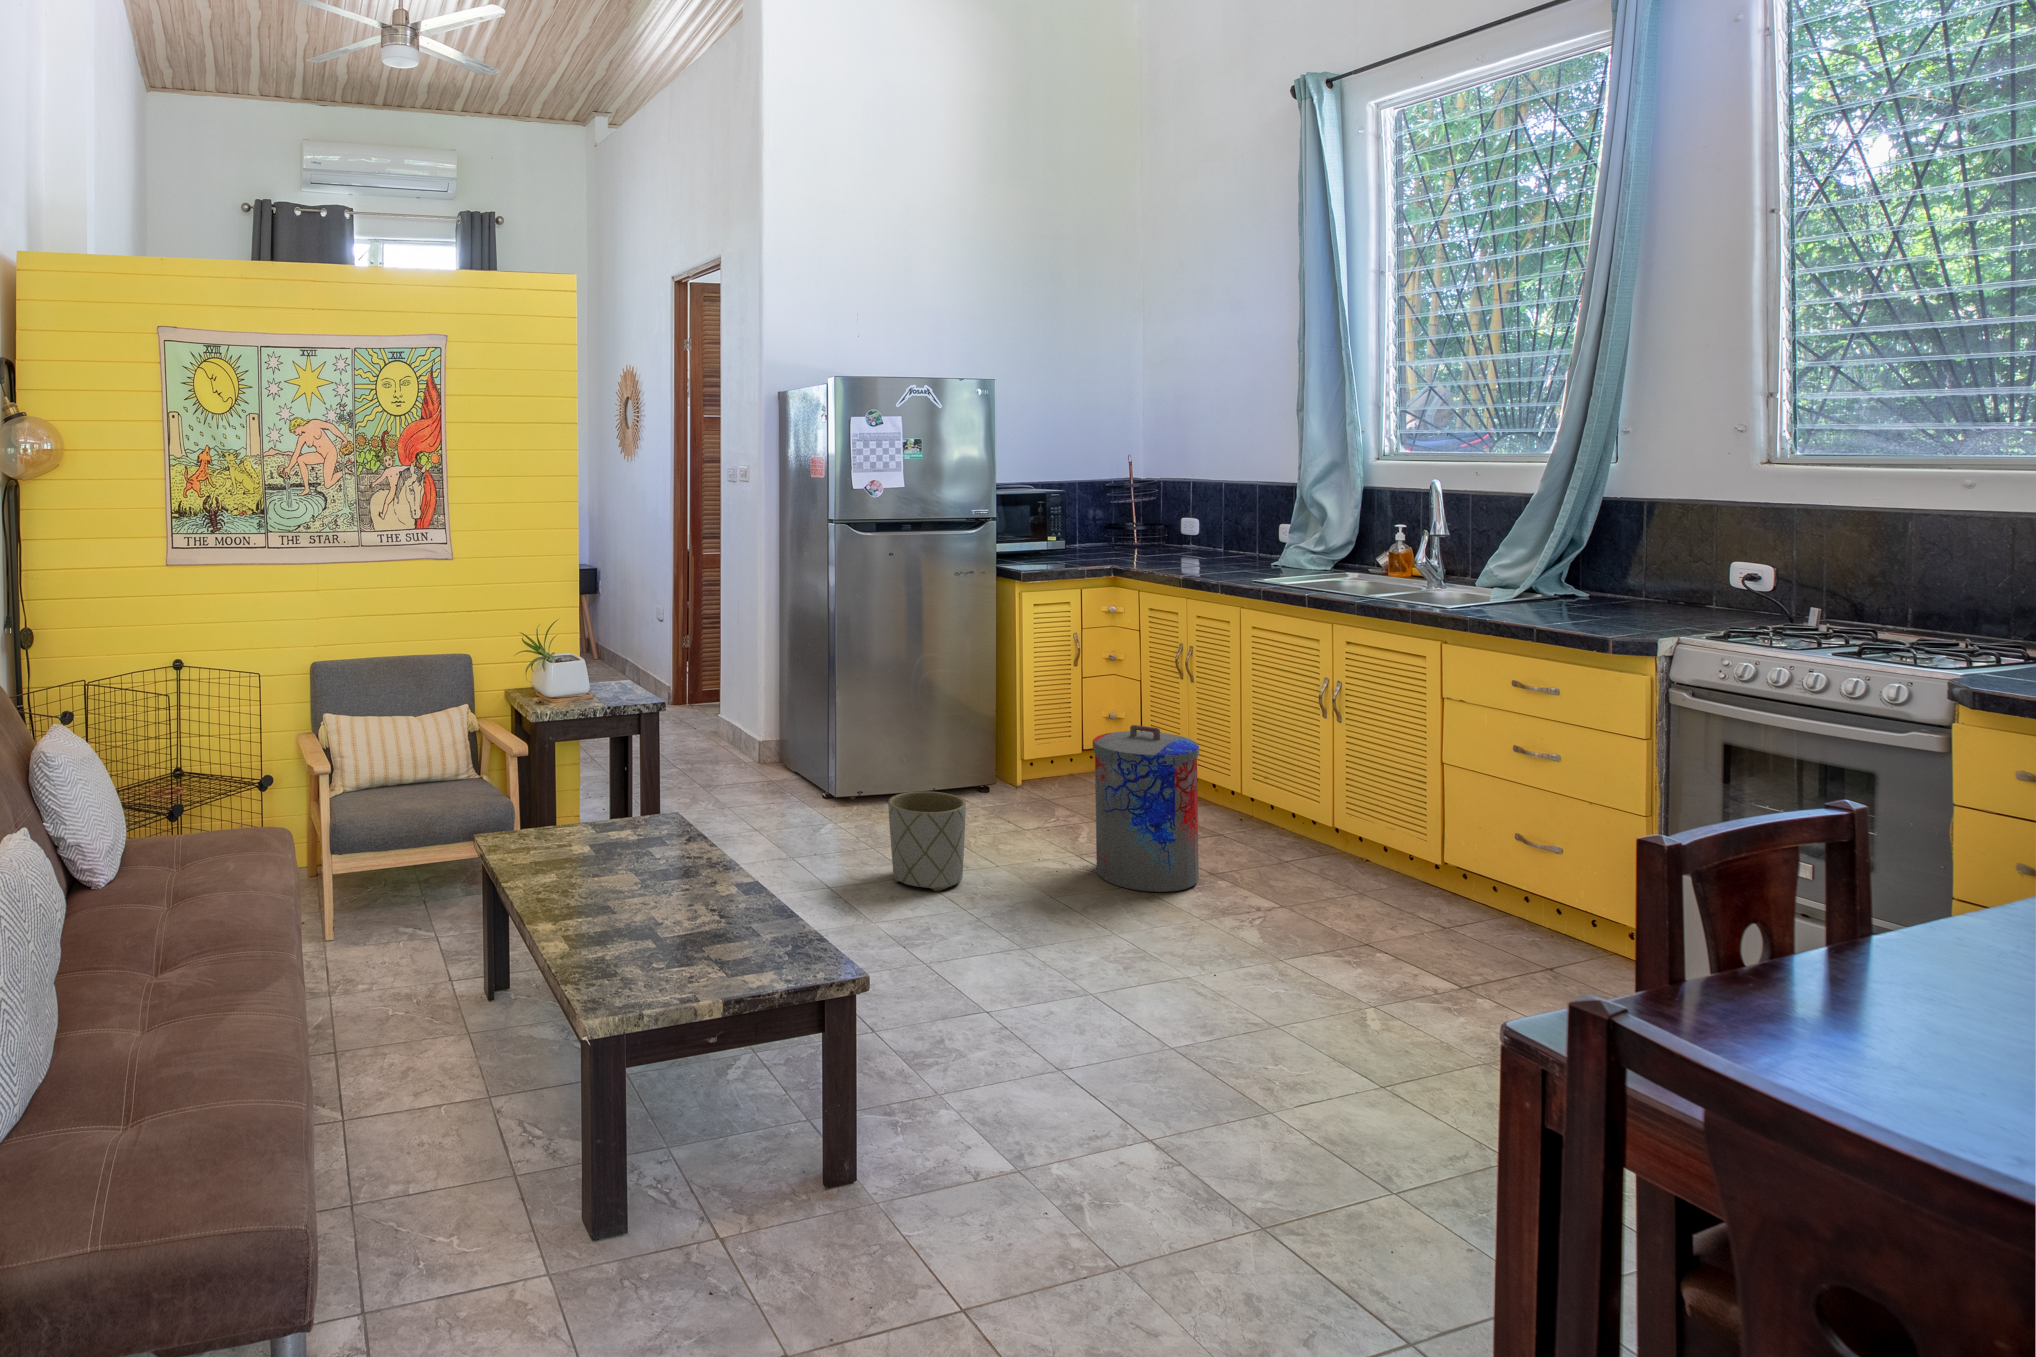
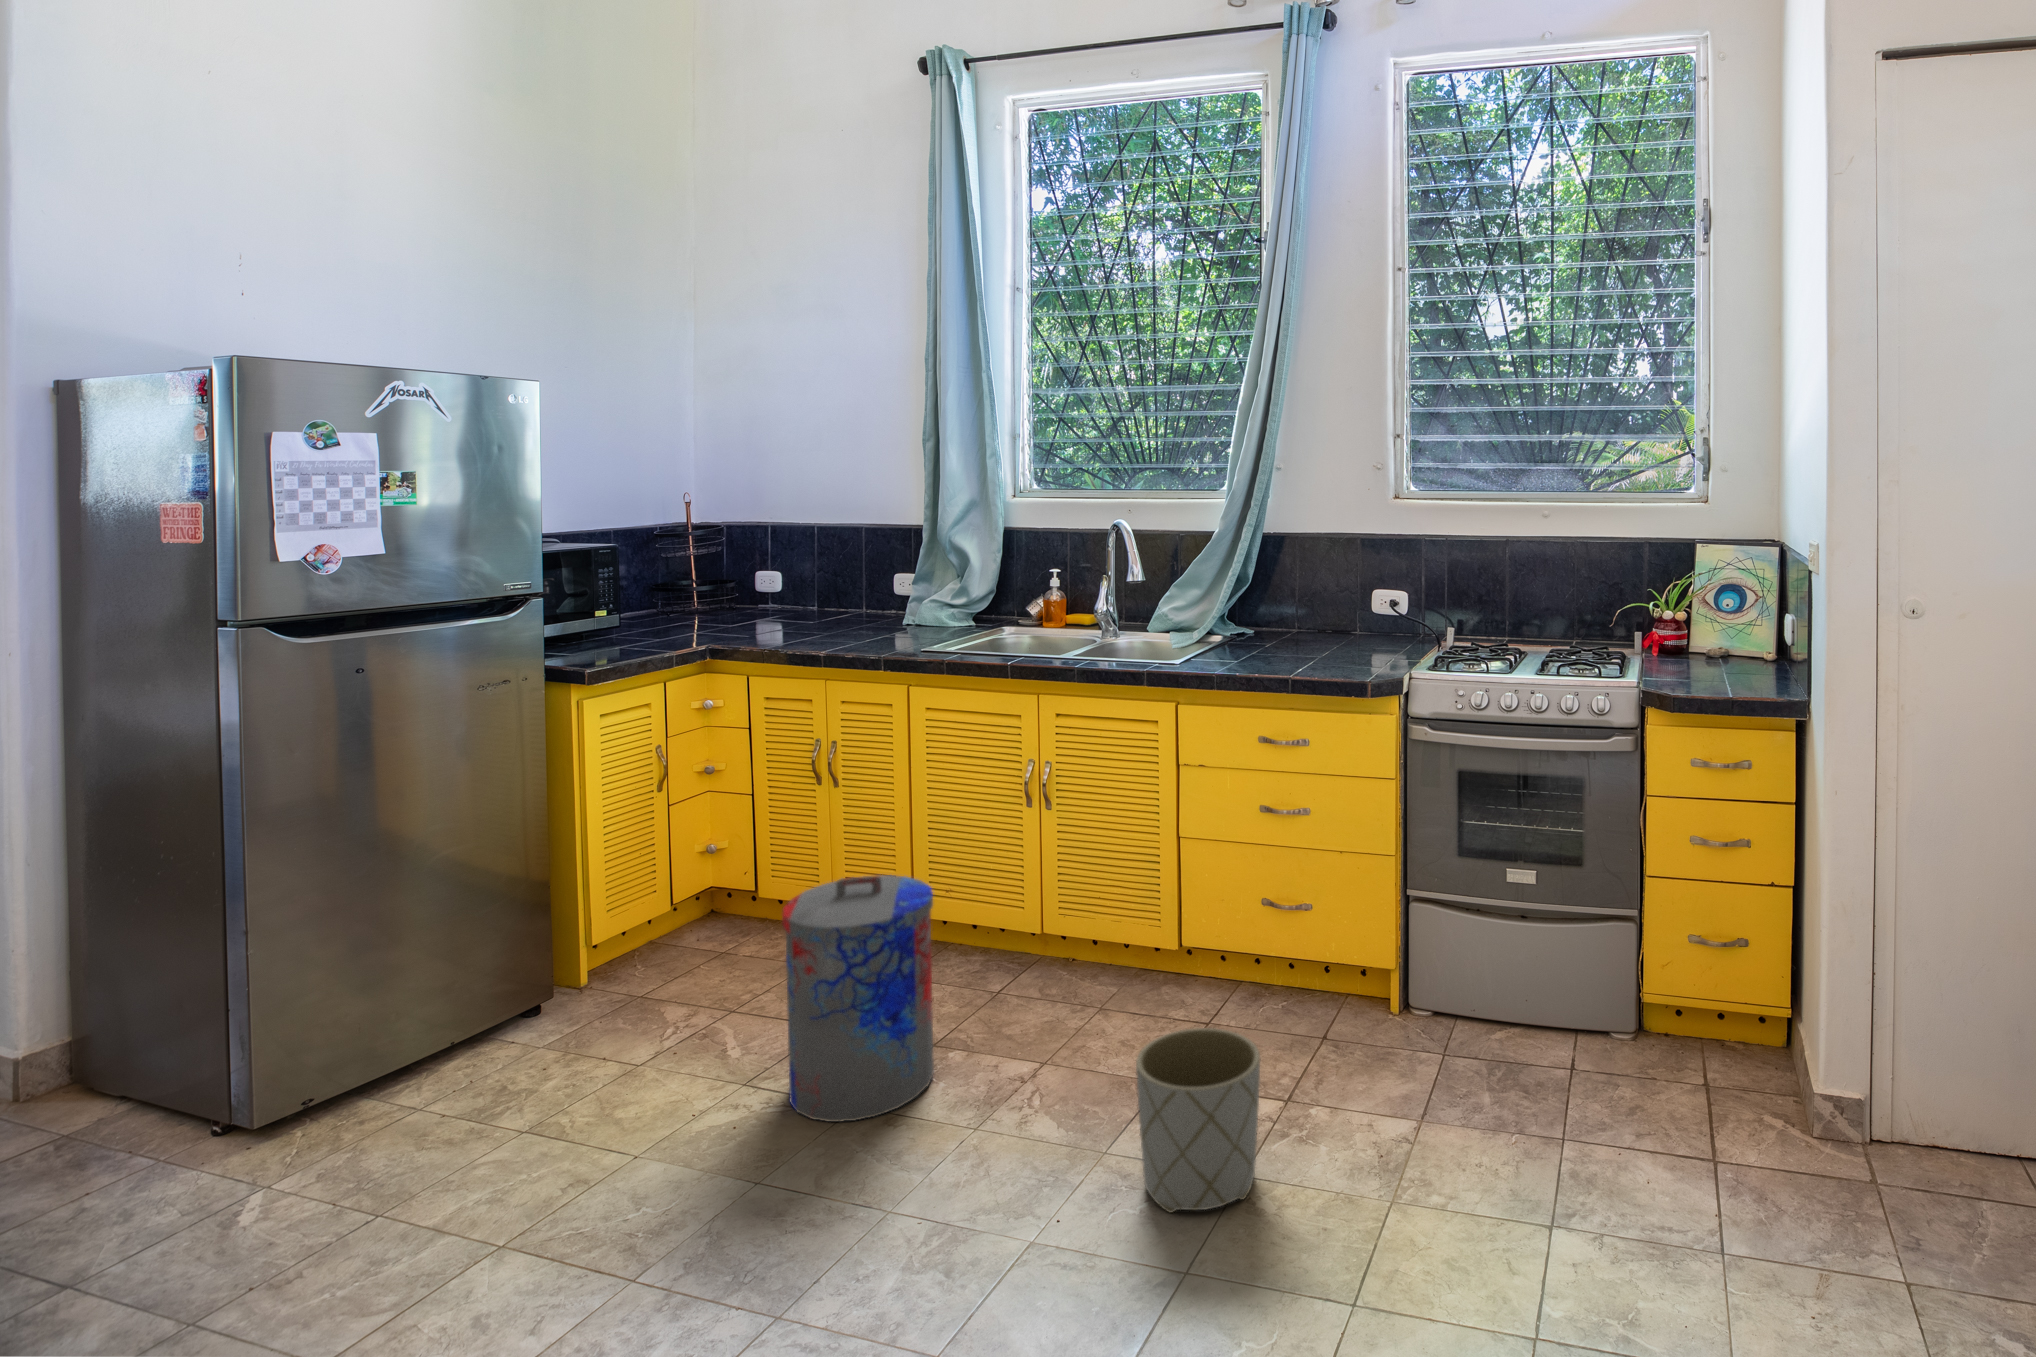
planter: present [888,791,966,891] -> present [1136,1028,1260,1213]

